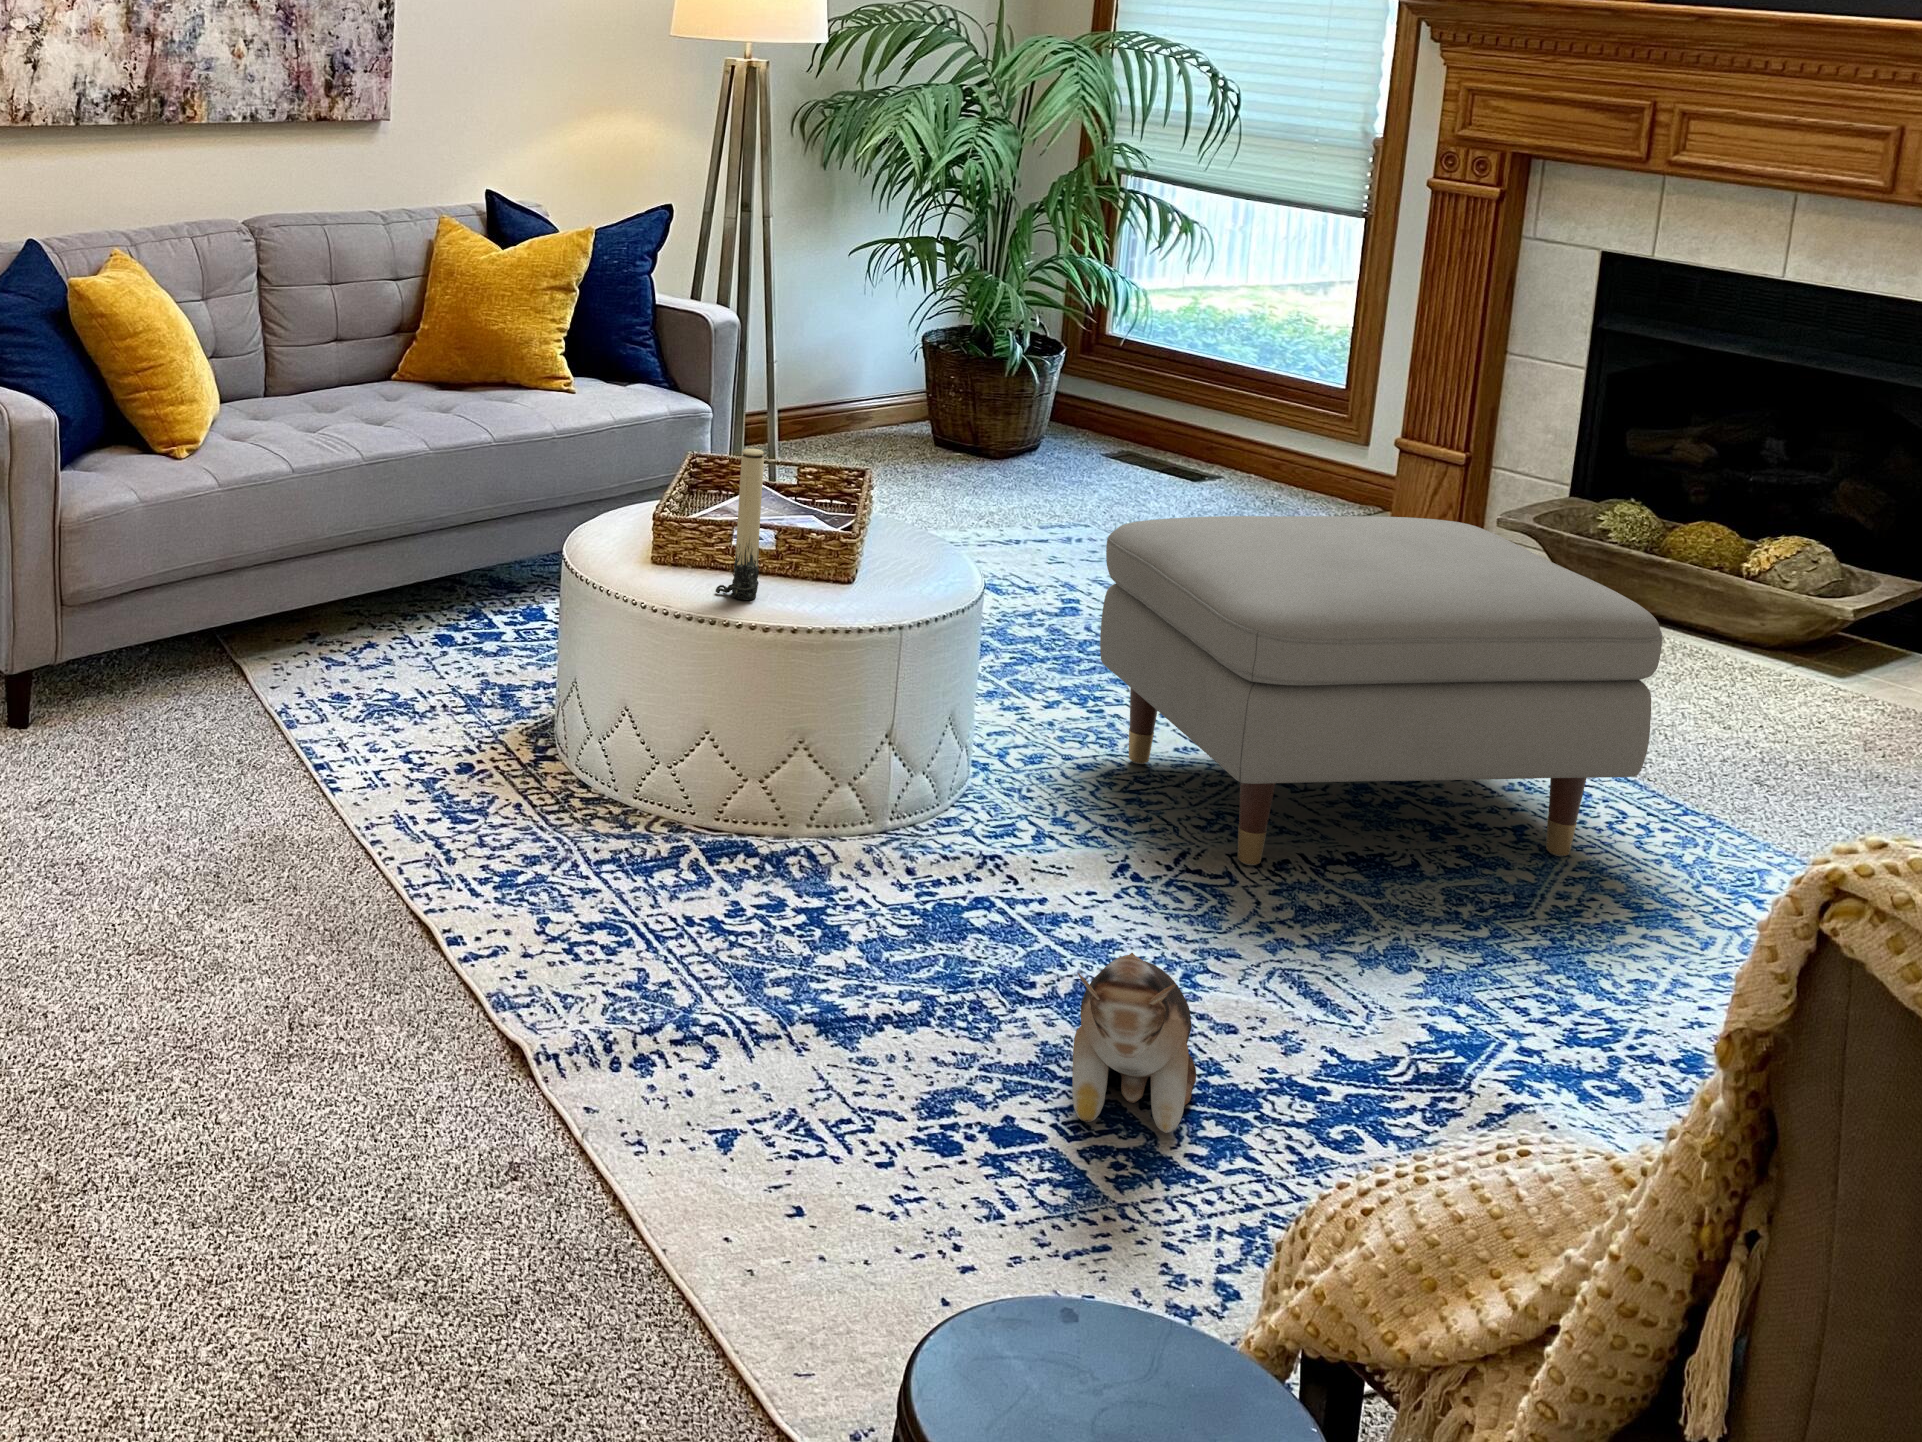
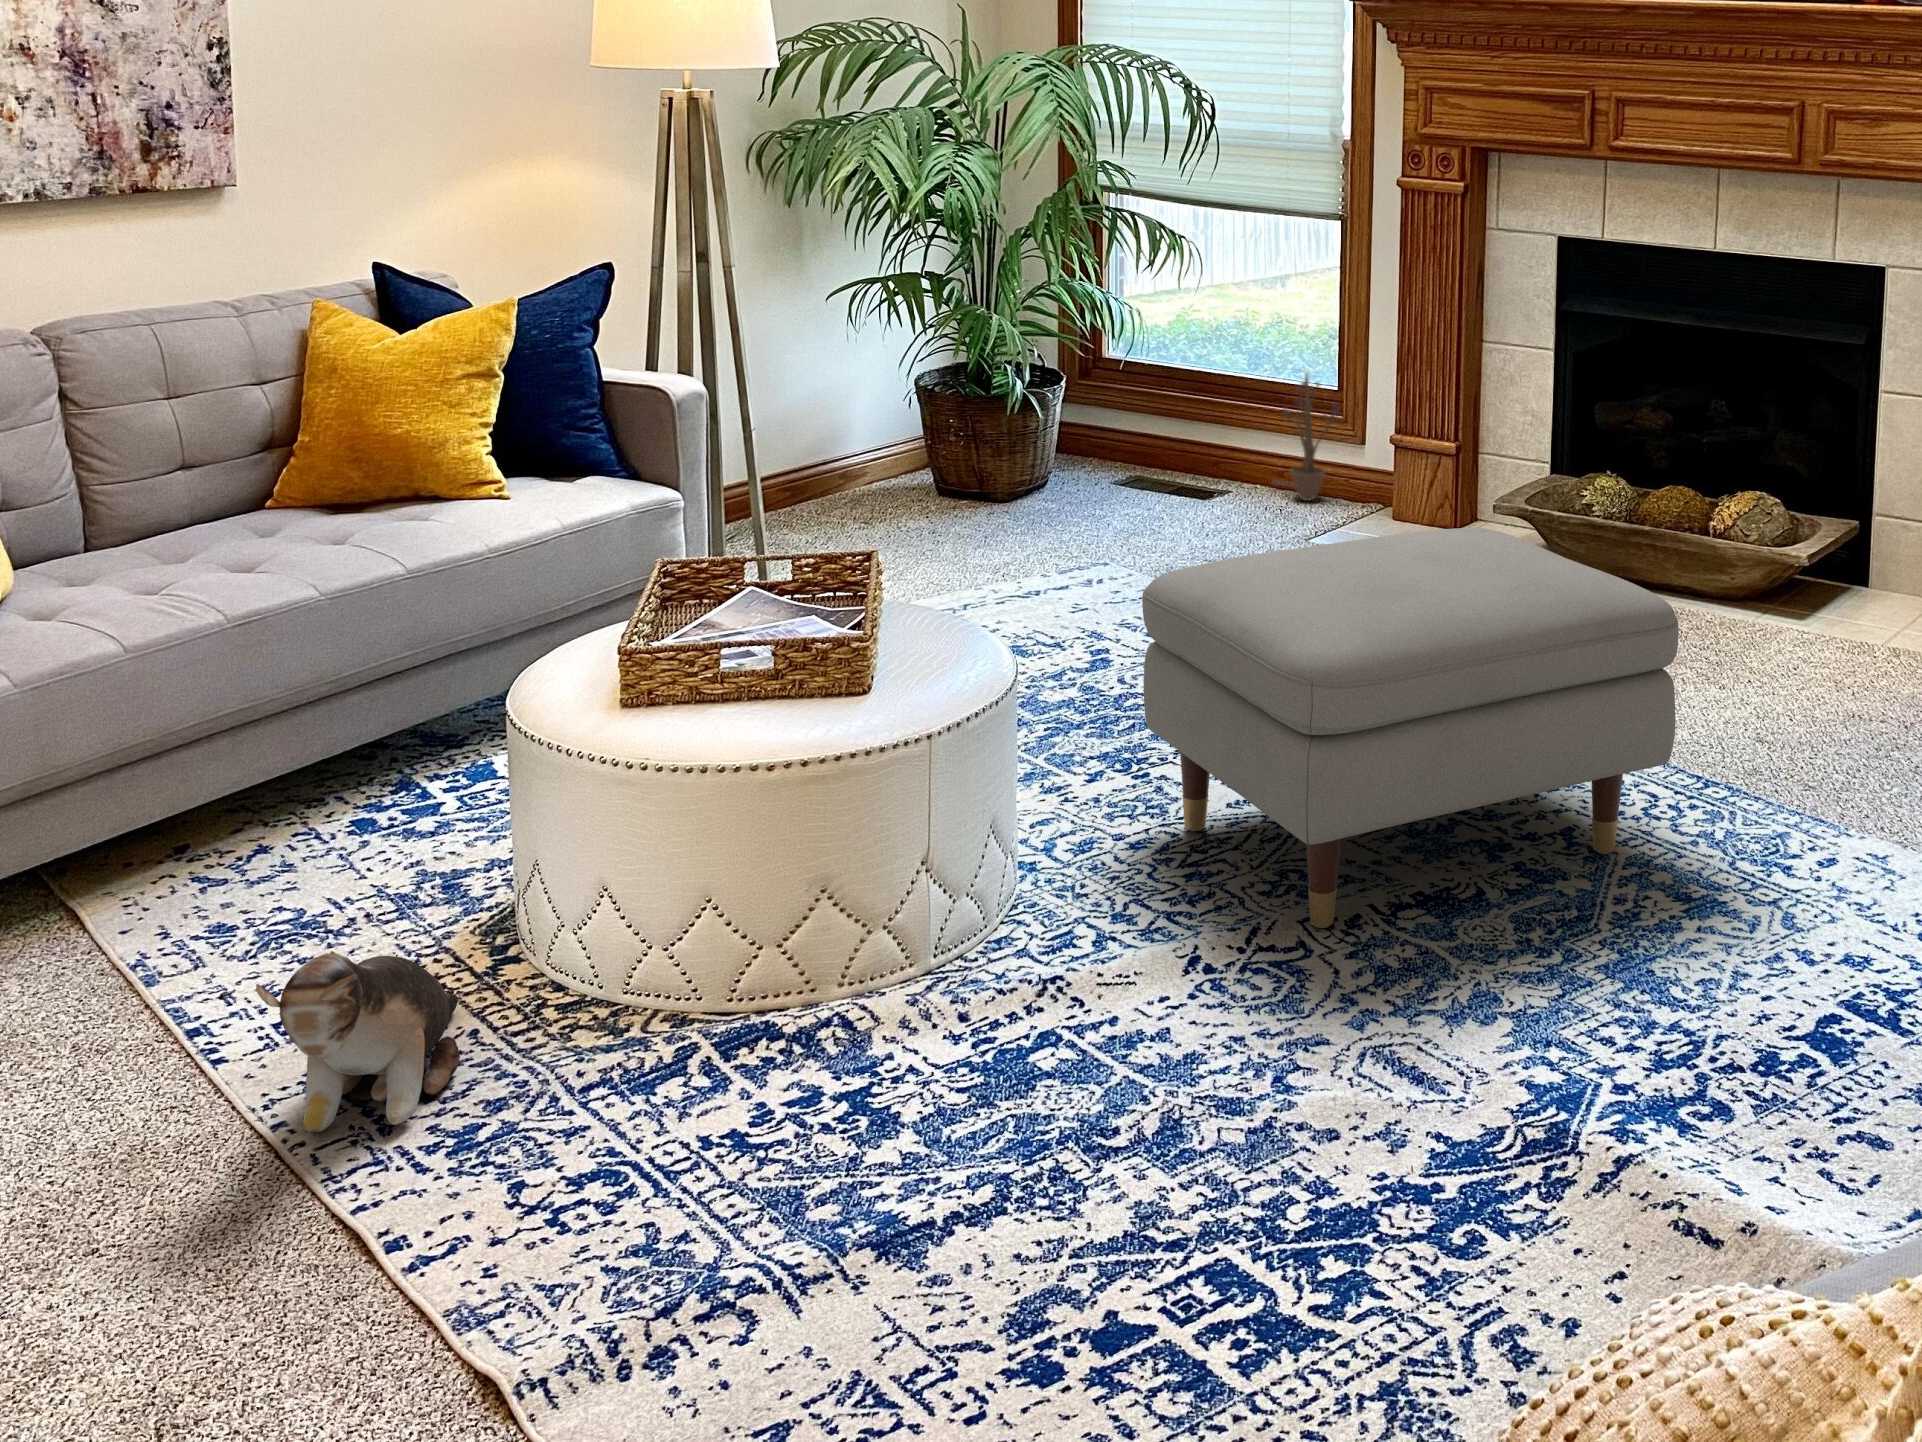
decorative plant: none [1264,365,1343,492] -> present [1273,374,1340,501]
candle: present [716,448,764,600] -> none [704,552,756,733]
plush toy: present [1072,953,1196,1133] -> present [256,951,460,1132]

